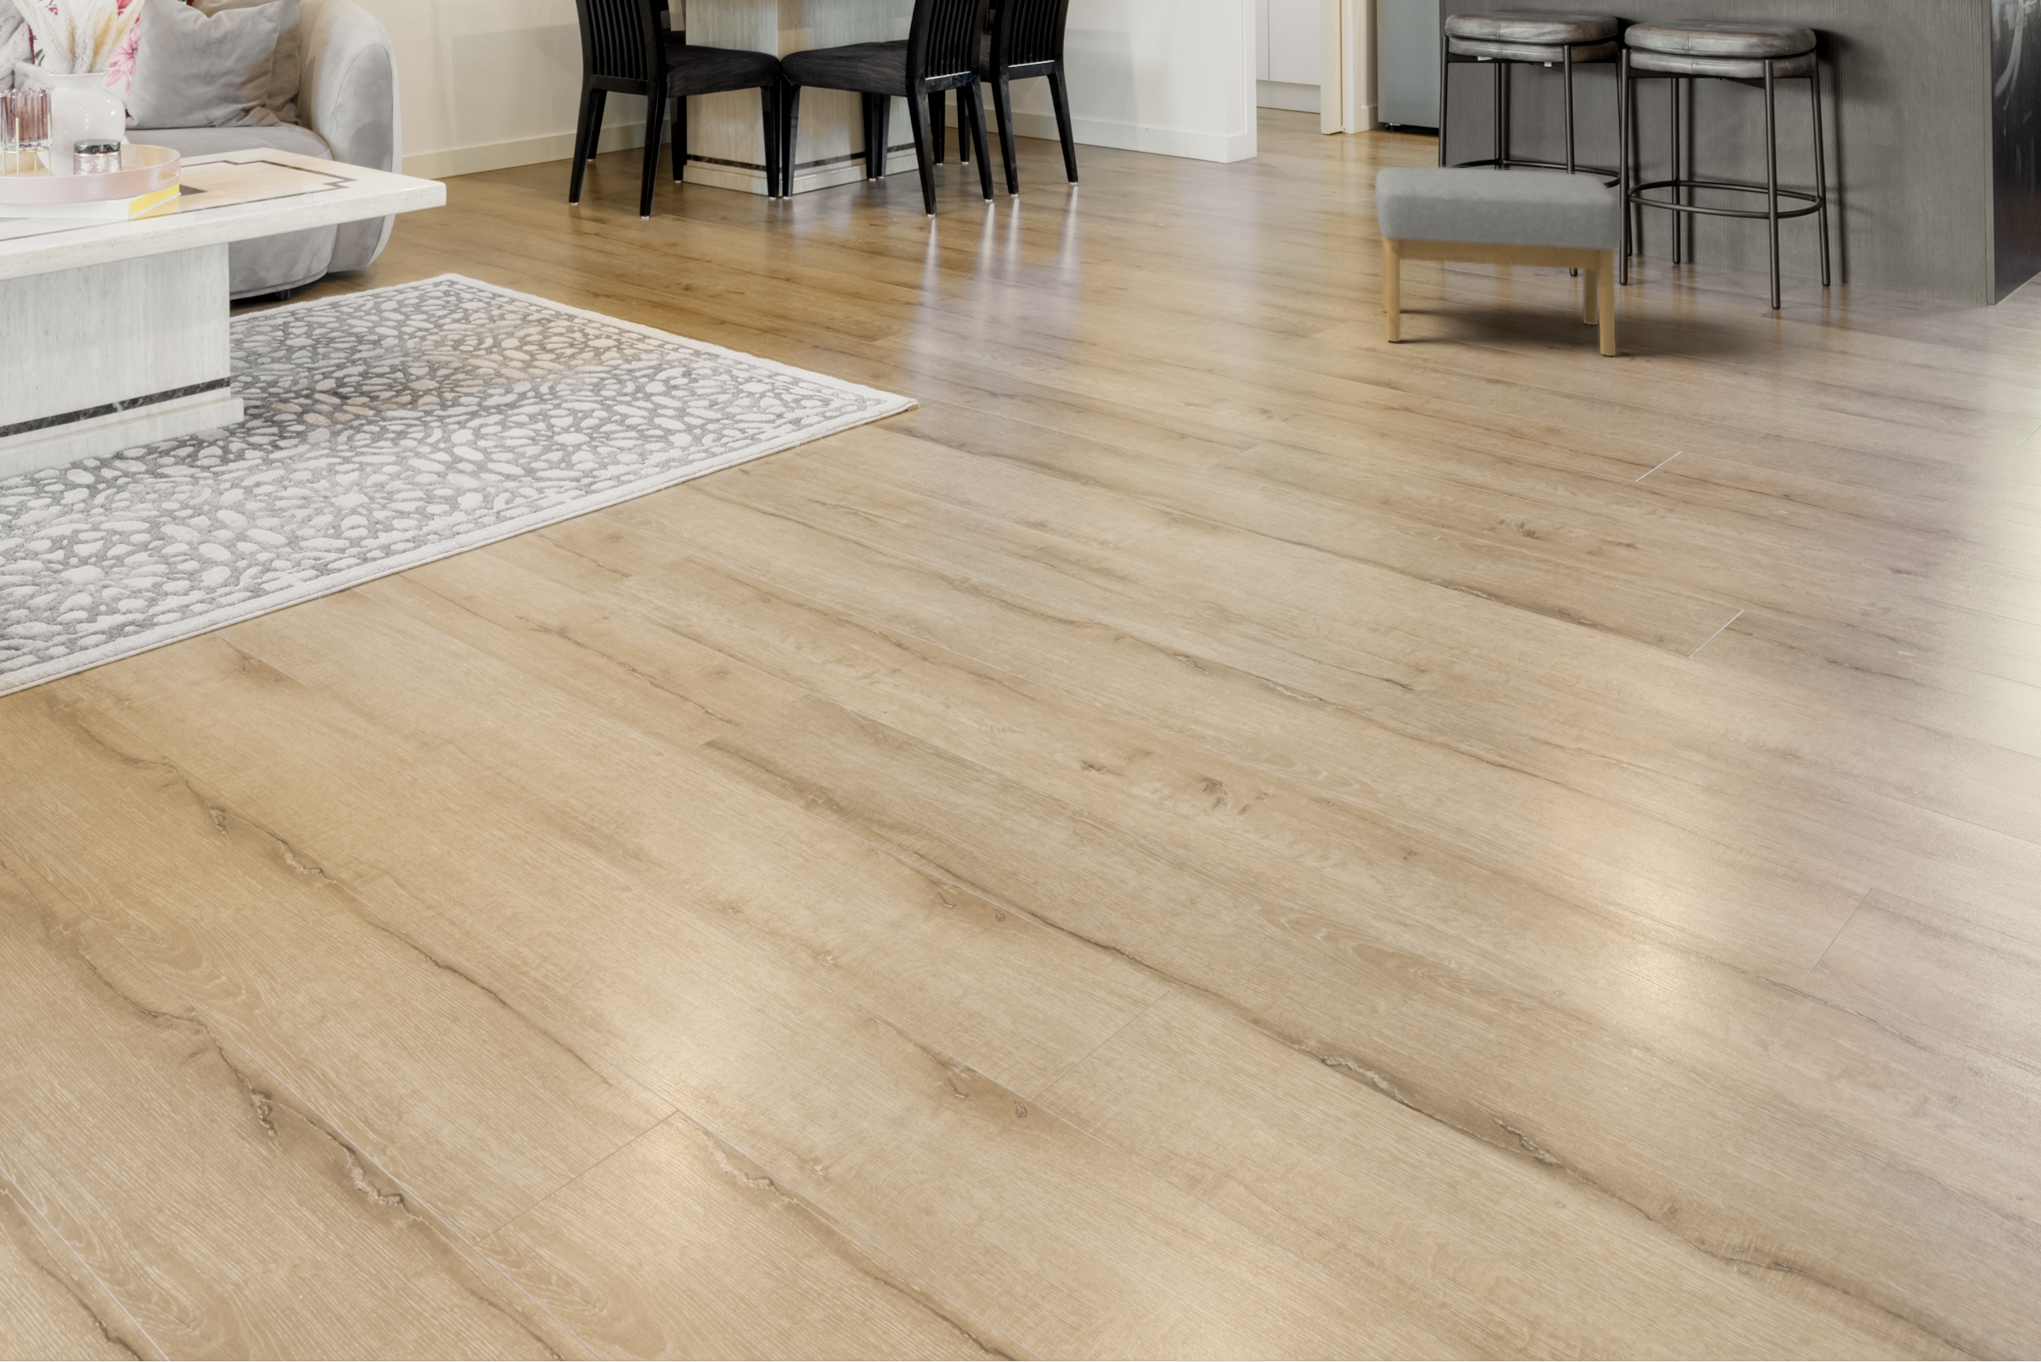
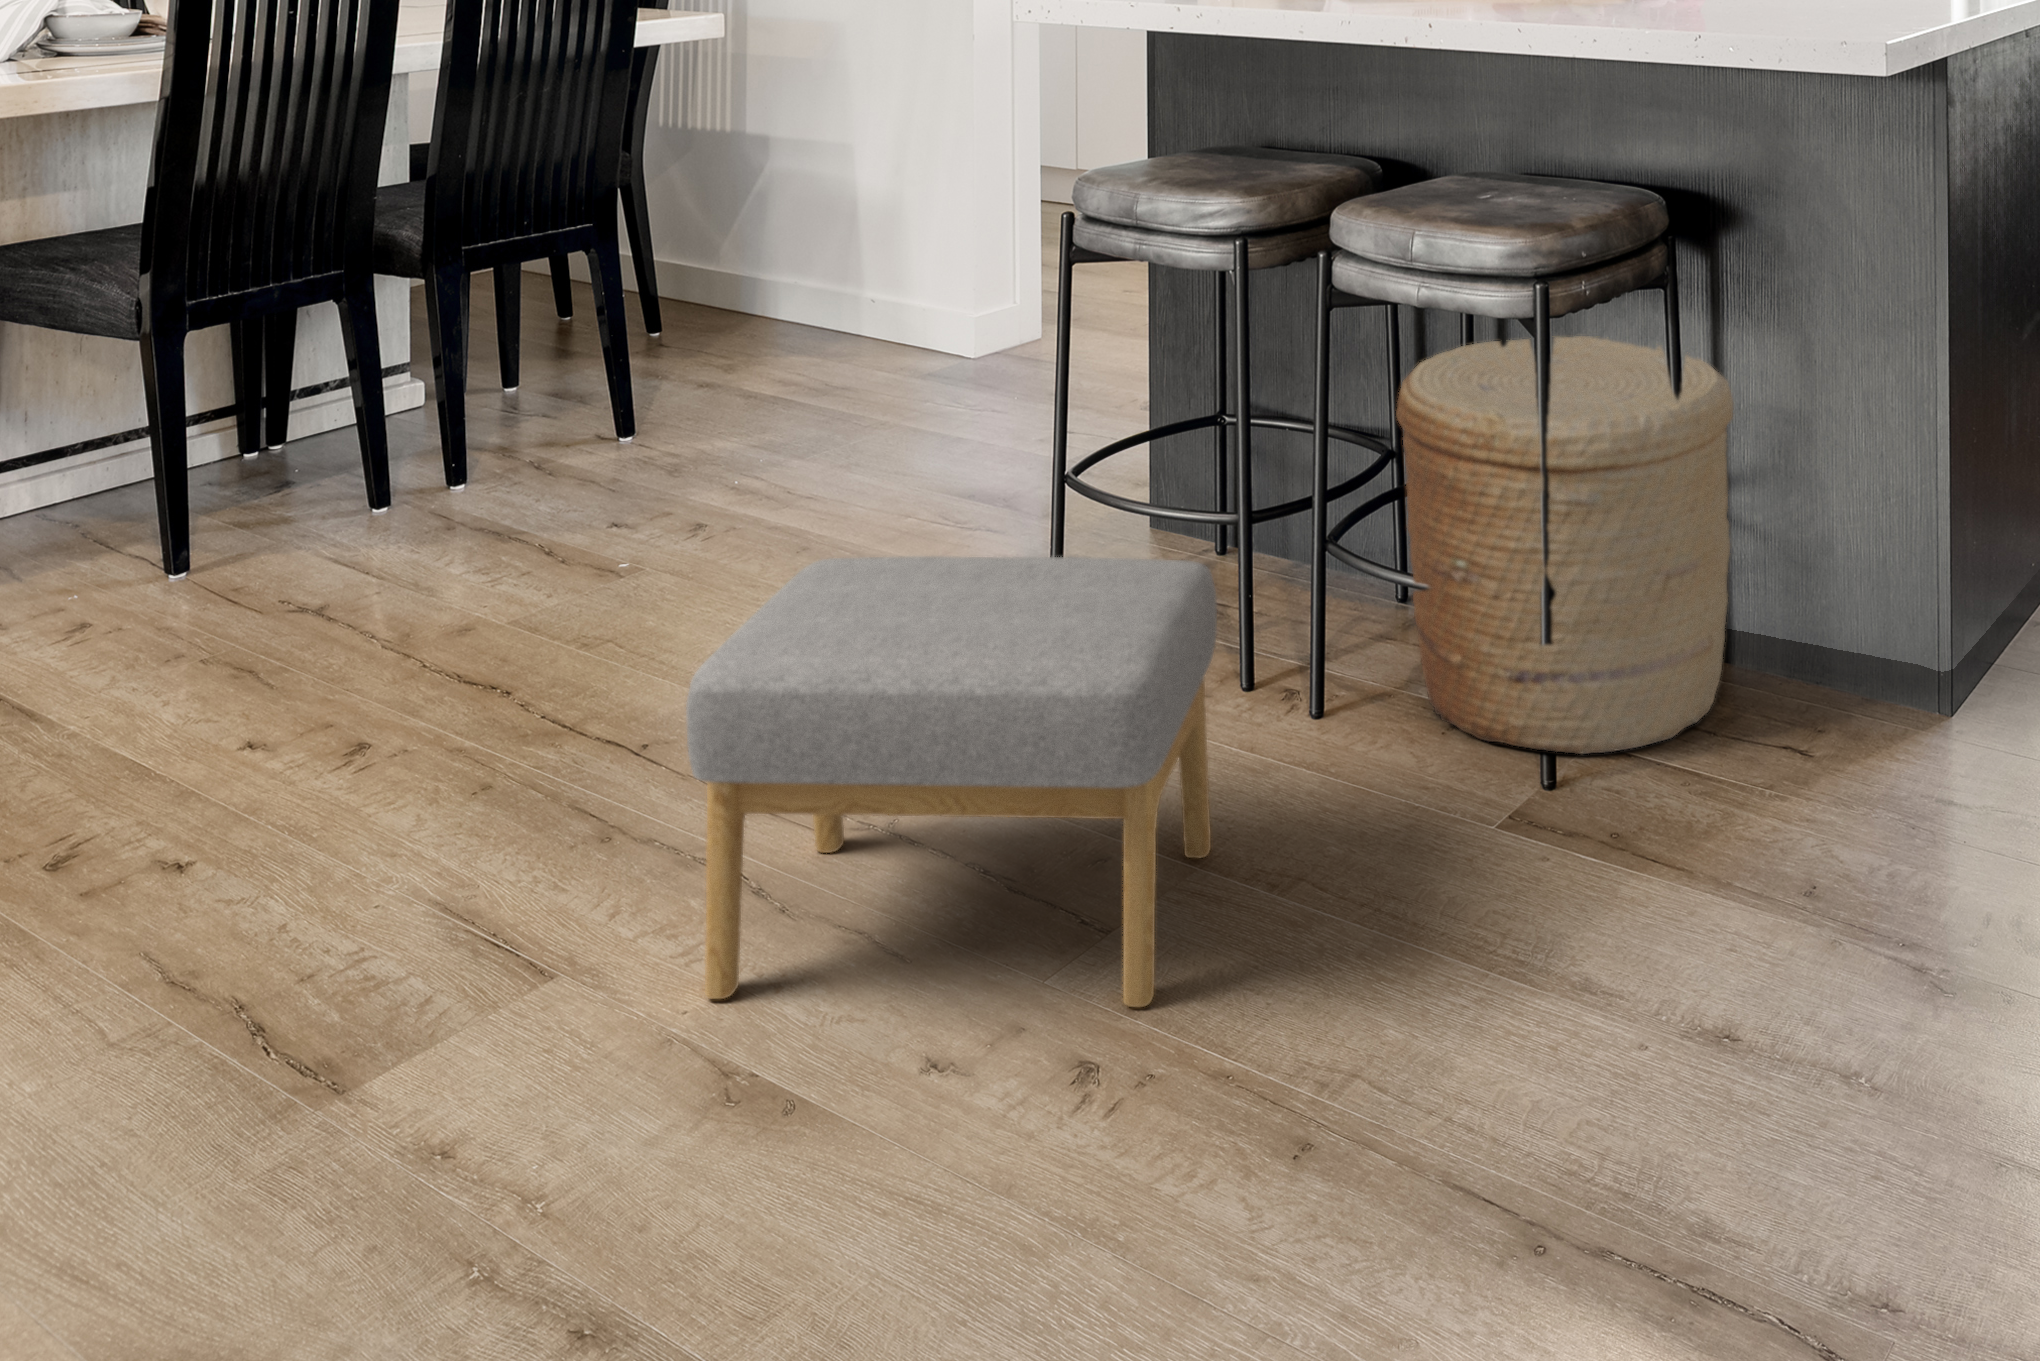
woven basket: none [1652,106,1863,310] -> present [1396,336,1734,754]

